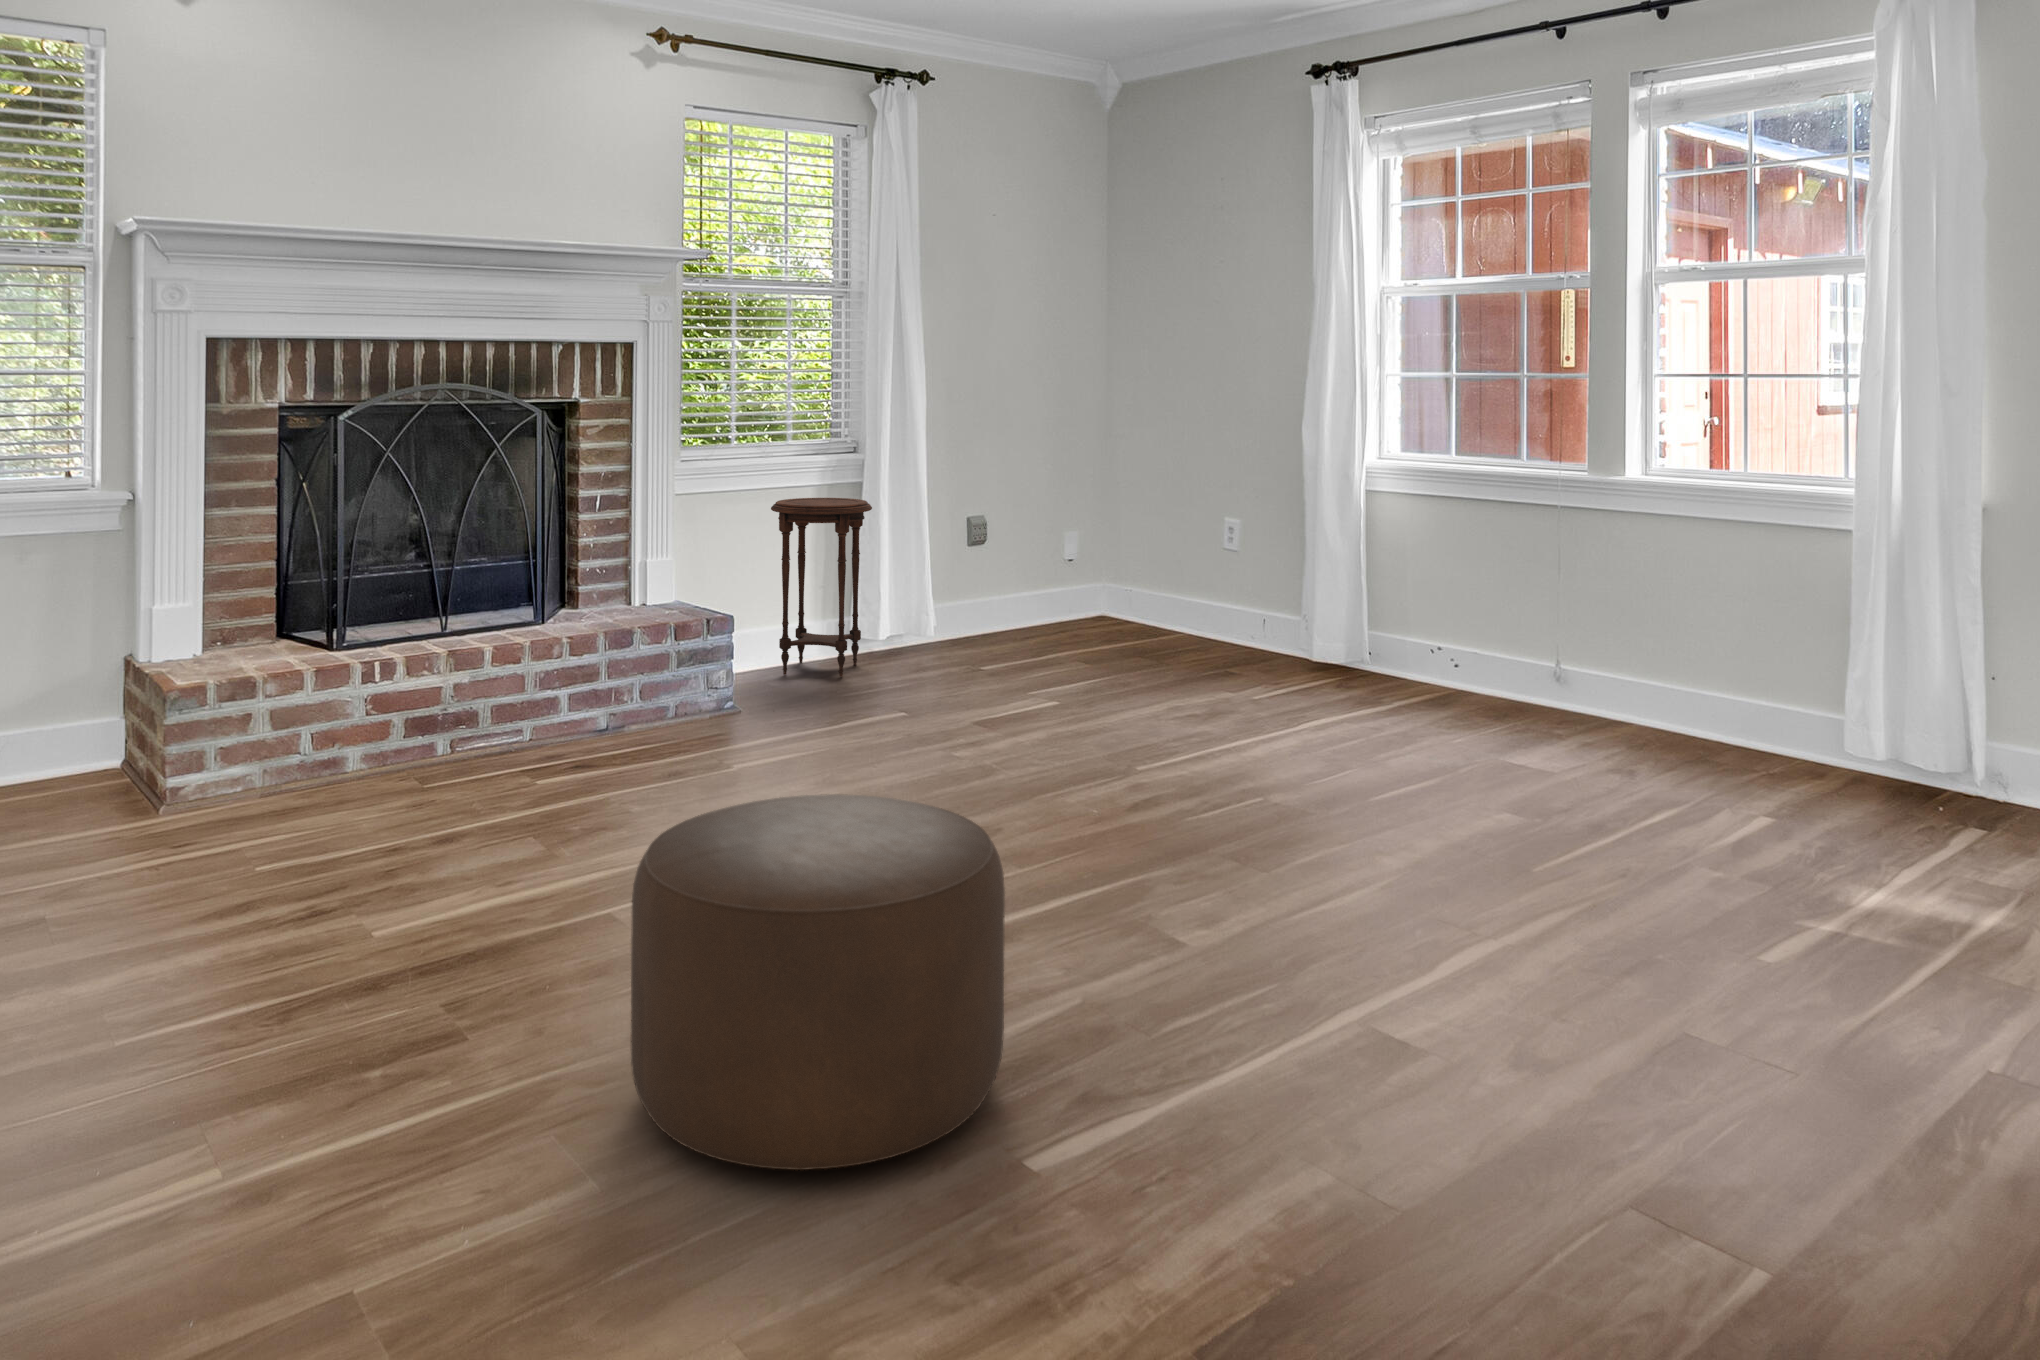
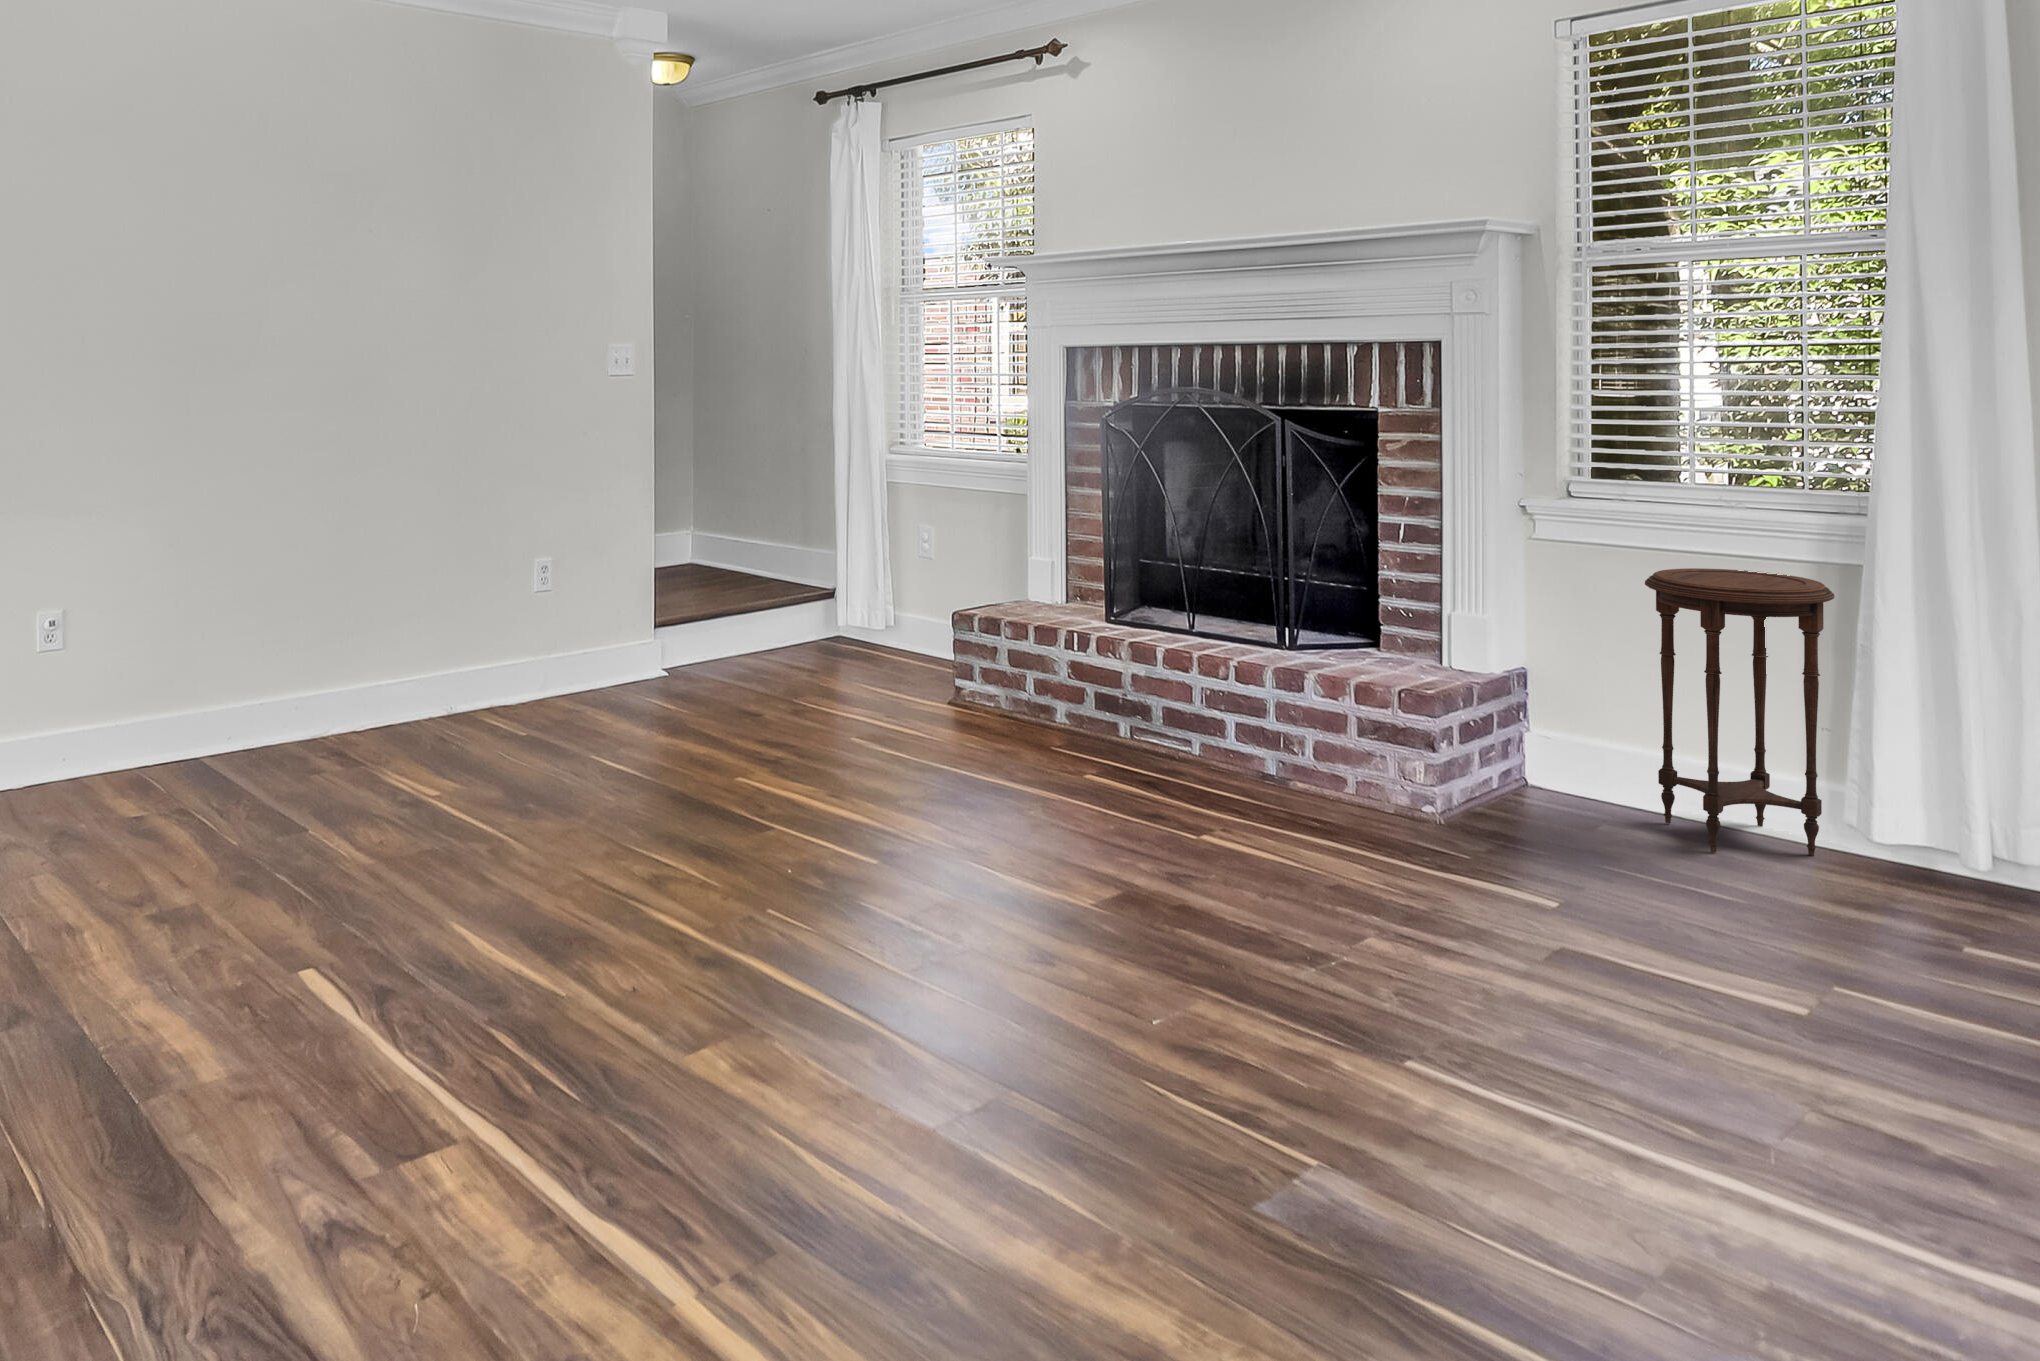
ottoman: present [631,794,1005,1170] -> none [291,710,571,965]

